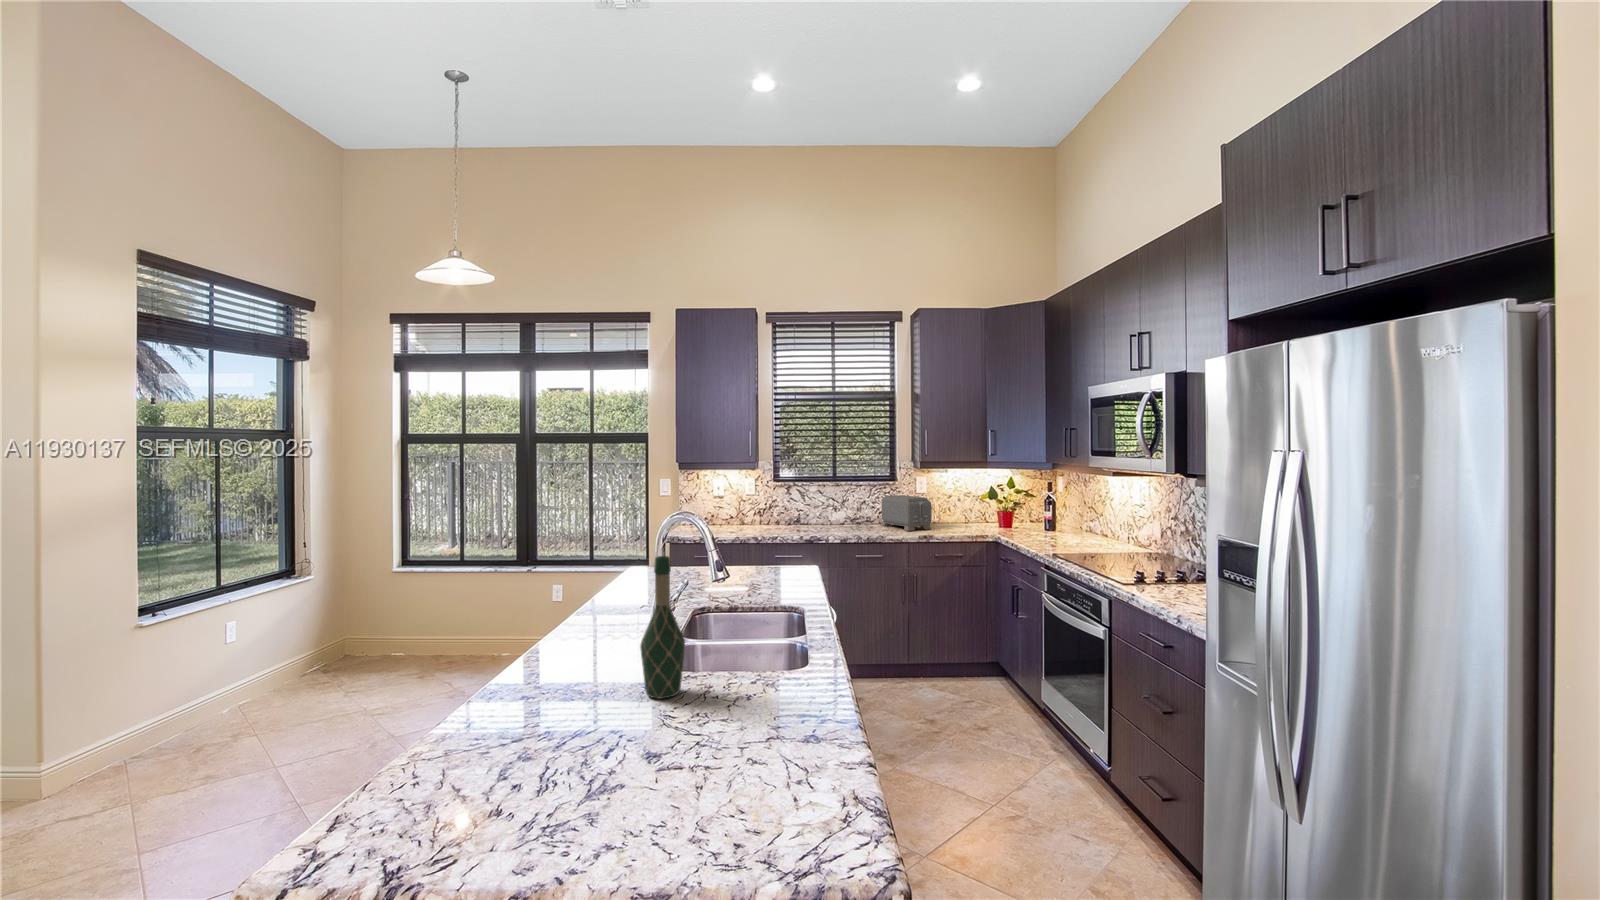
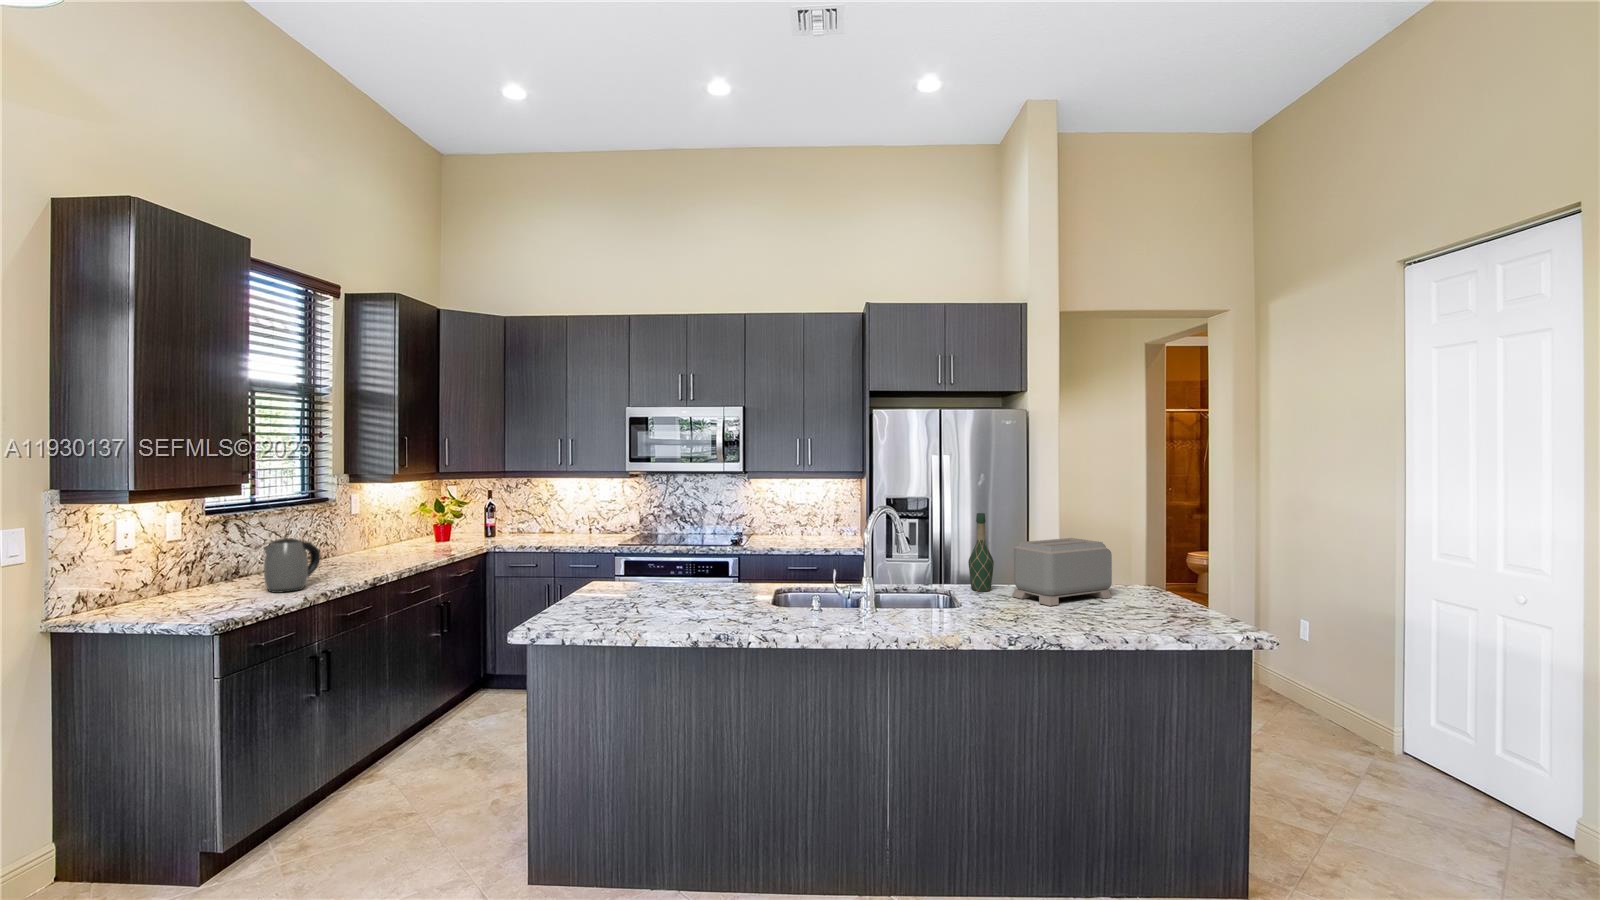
toaster: present [881,495,932,531] -> present [1012,538,1112,606]
kettle: none [751,500,783,533] -> present [264,538,320,593]

